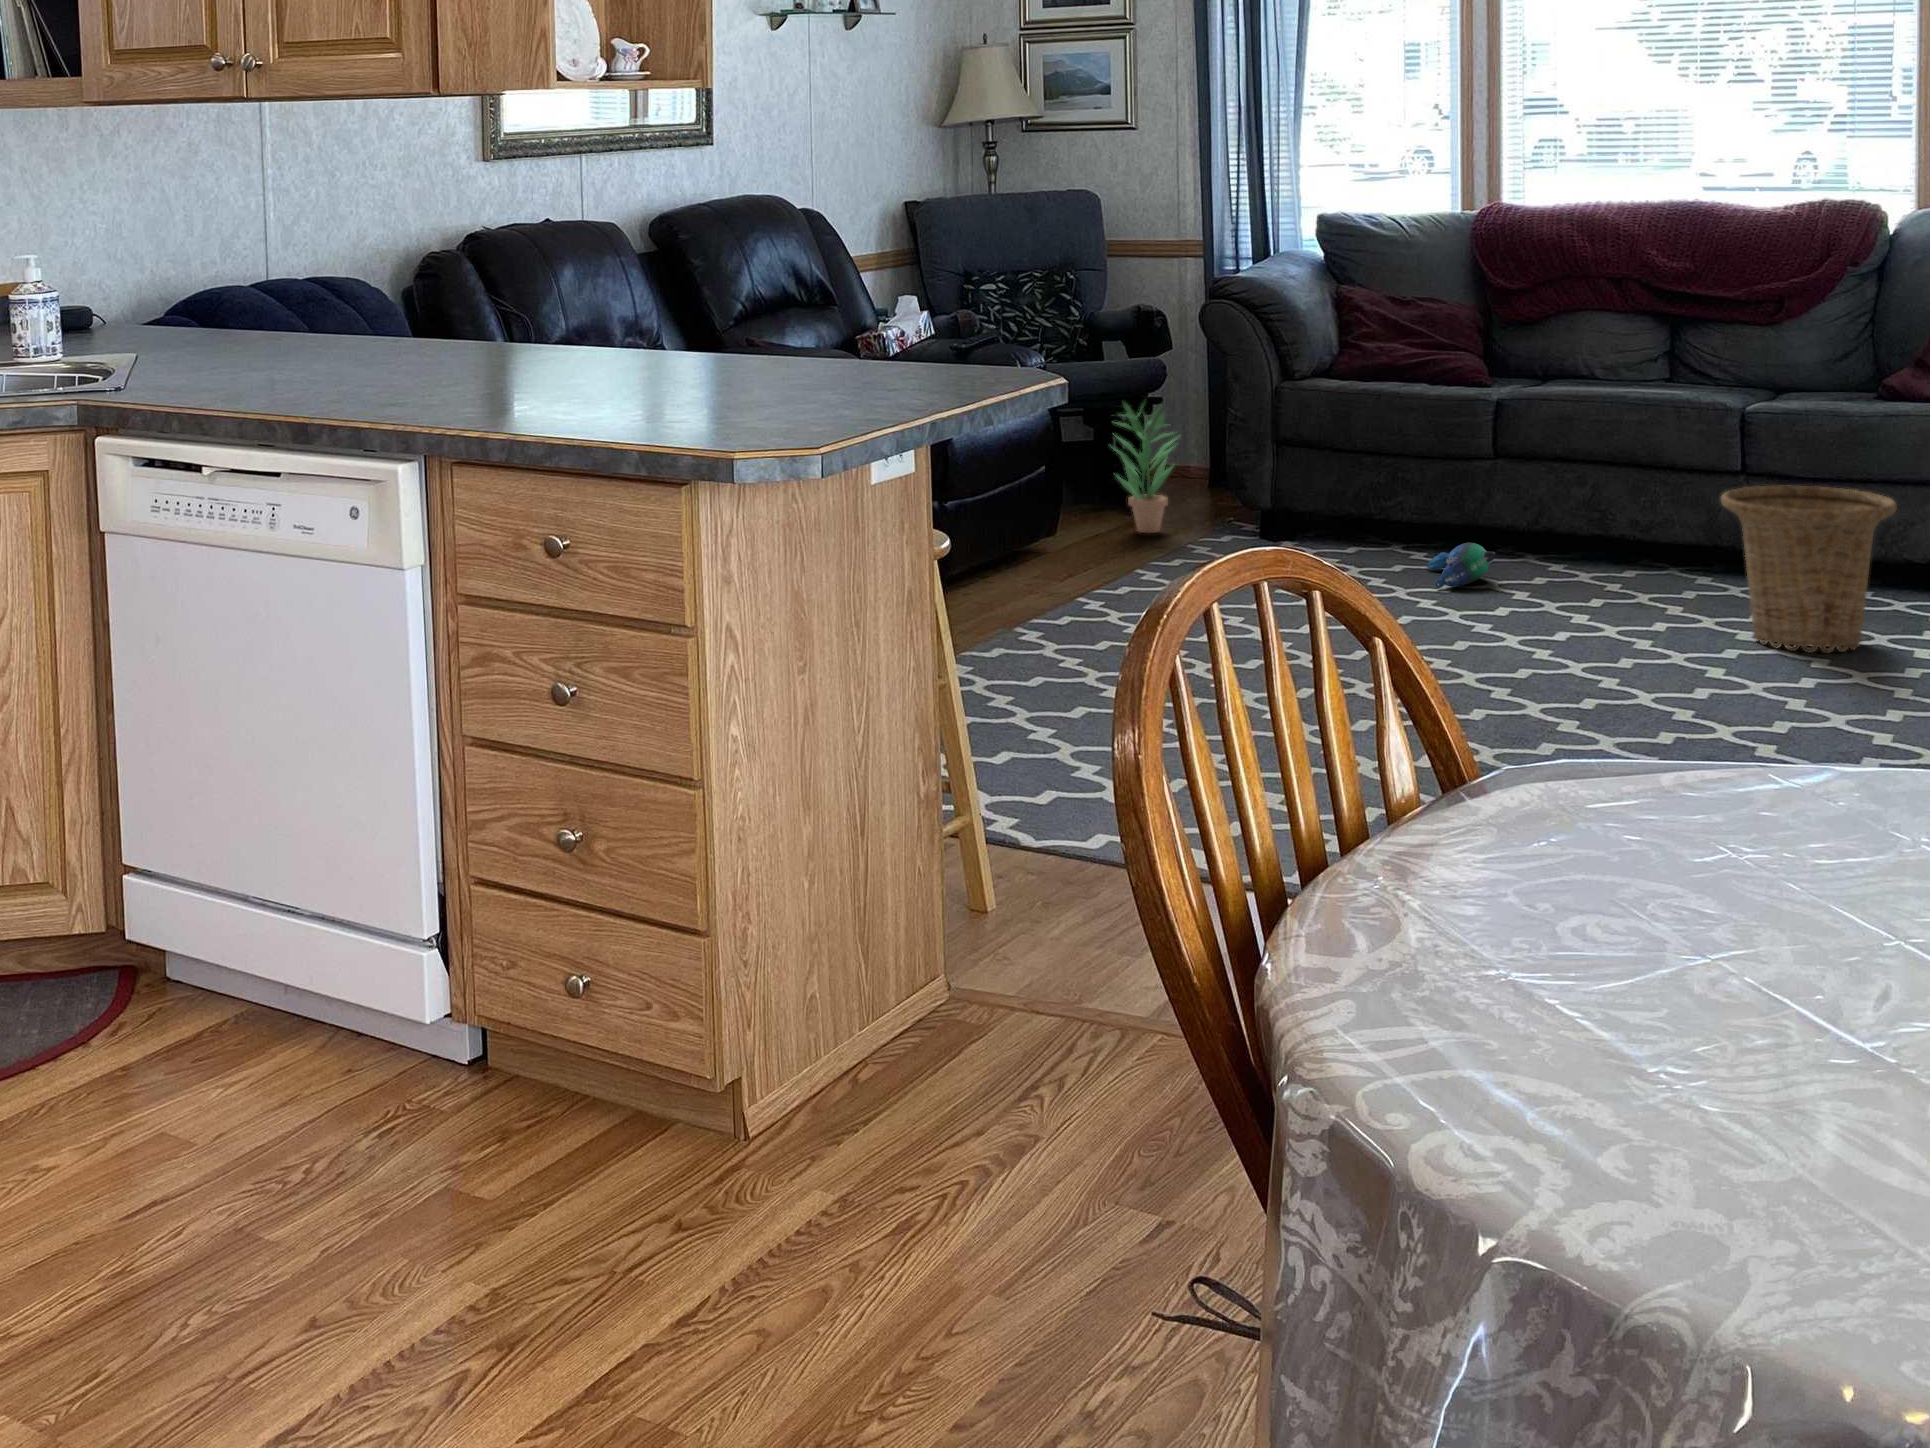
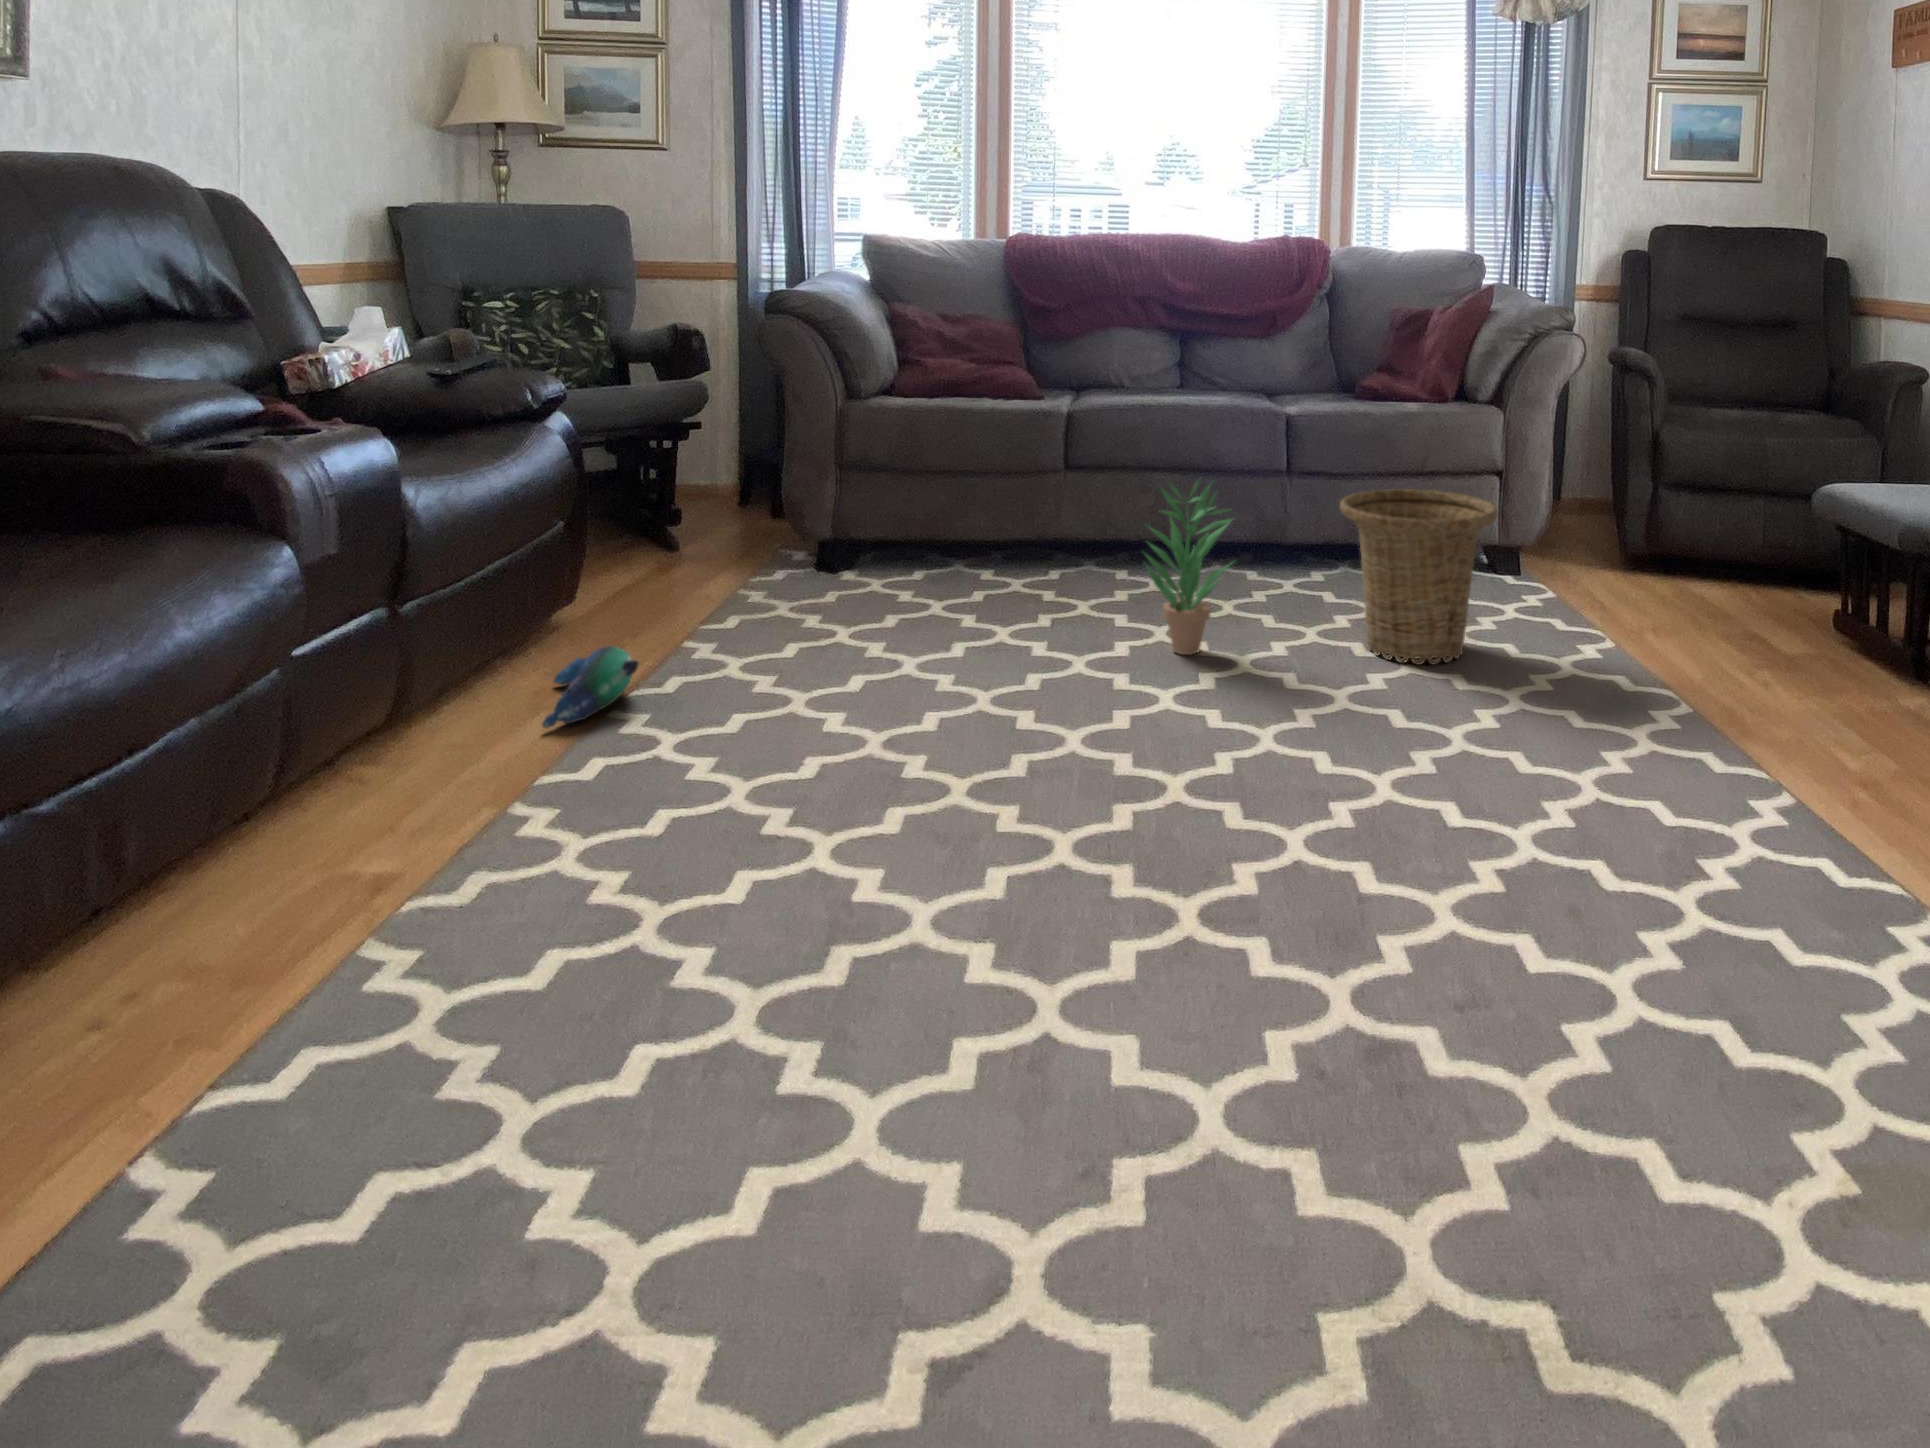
potted plant: present [1115,403,1174,533] -> present [1146,479,1232,655]
plush toy: present [1427,543,1495,587] -> present [542,646,639,728]

